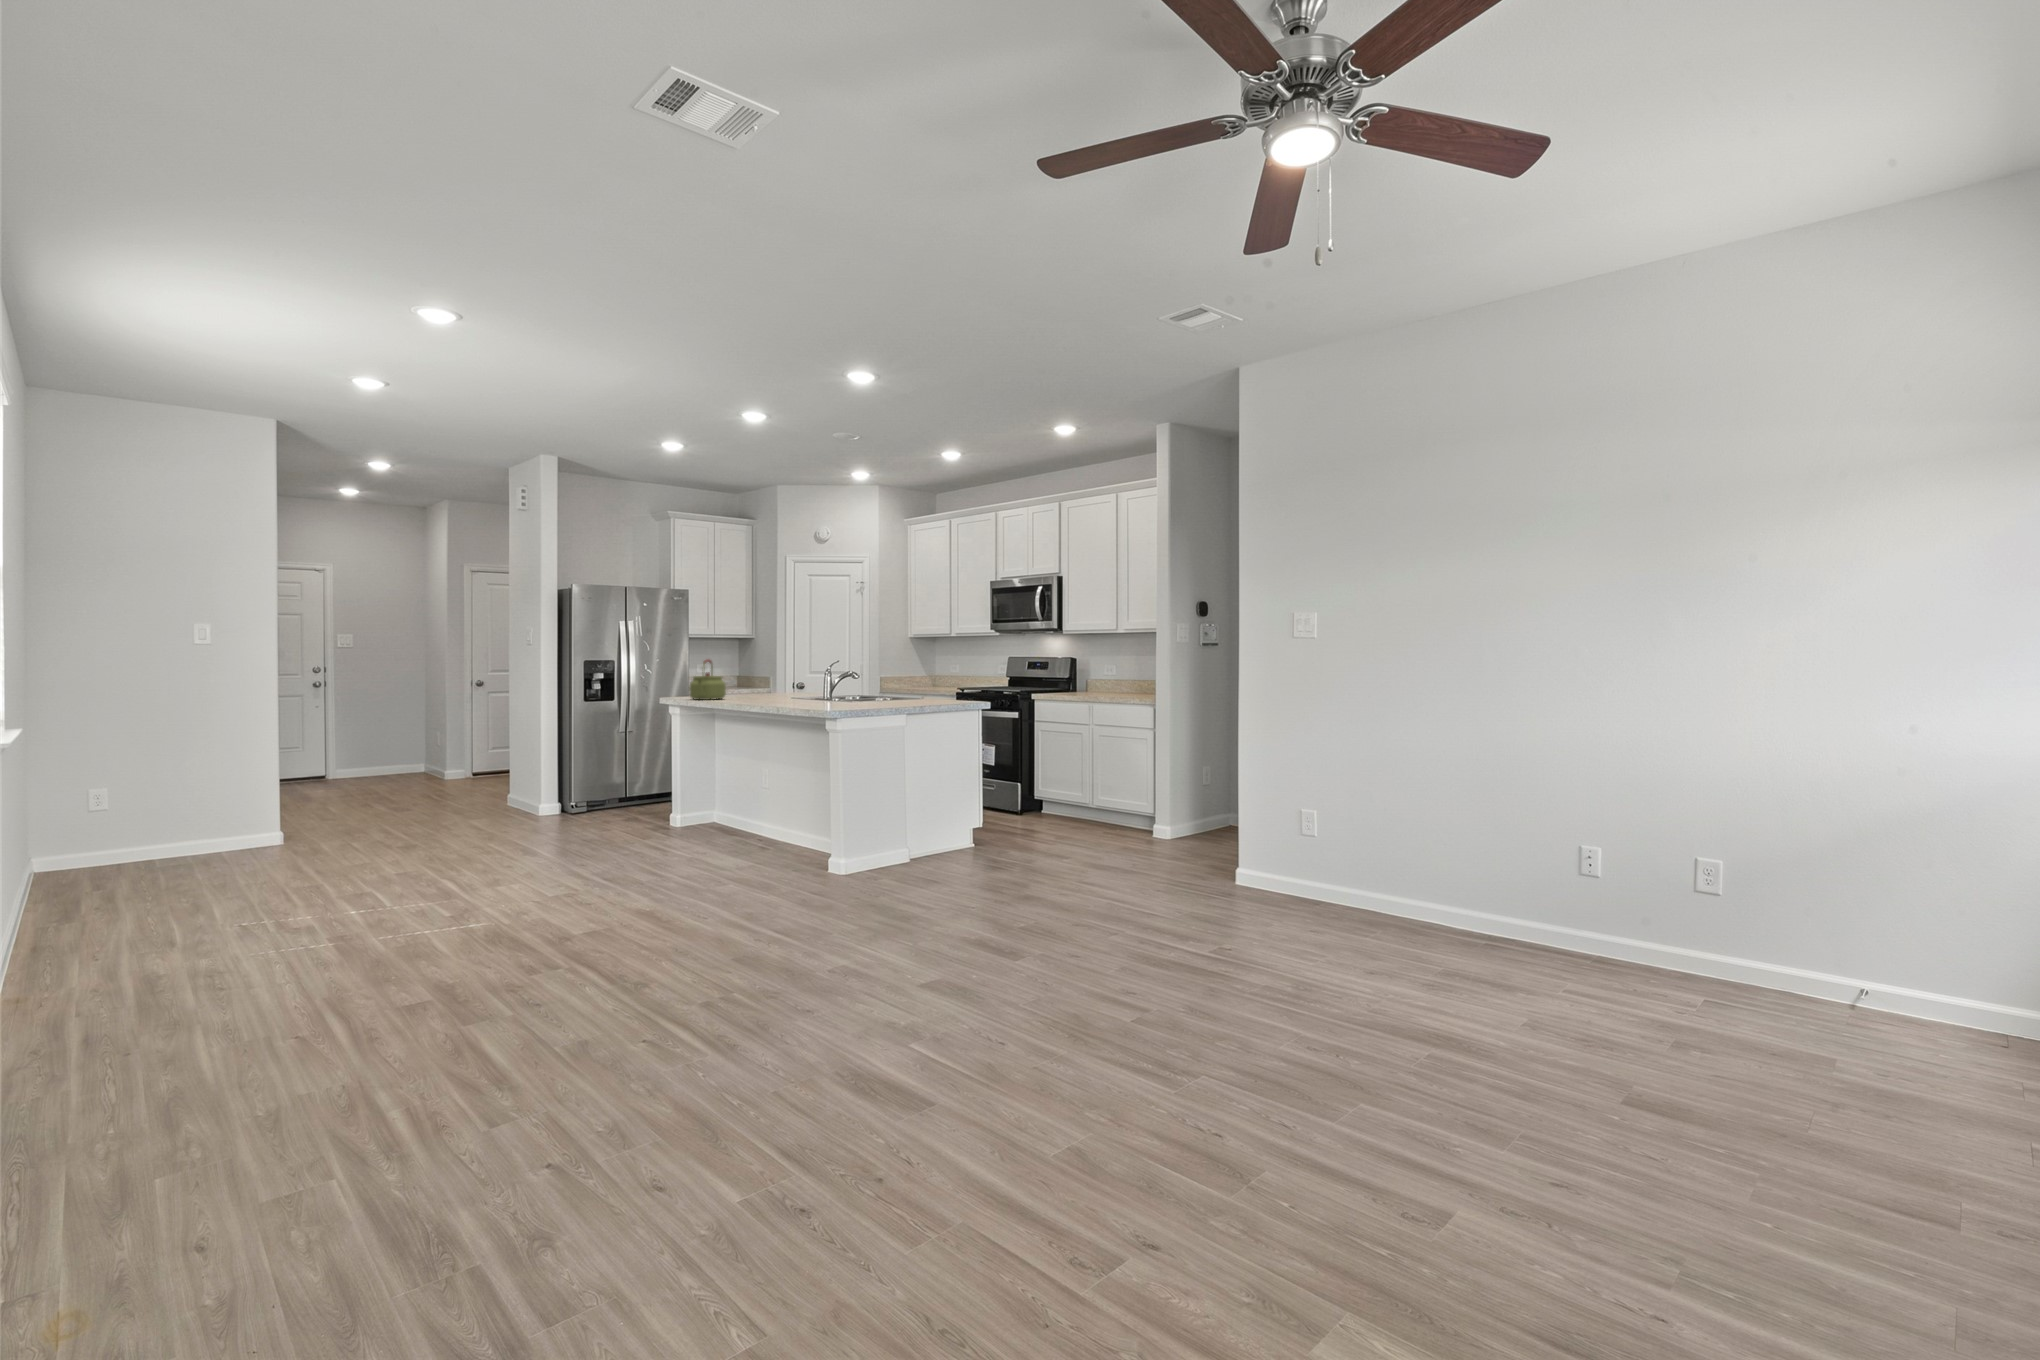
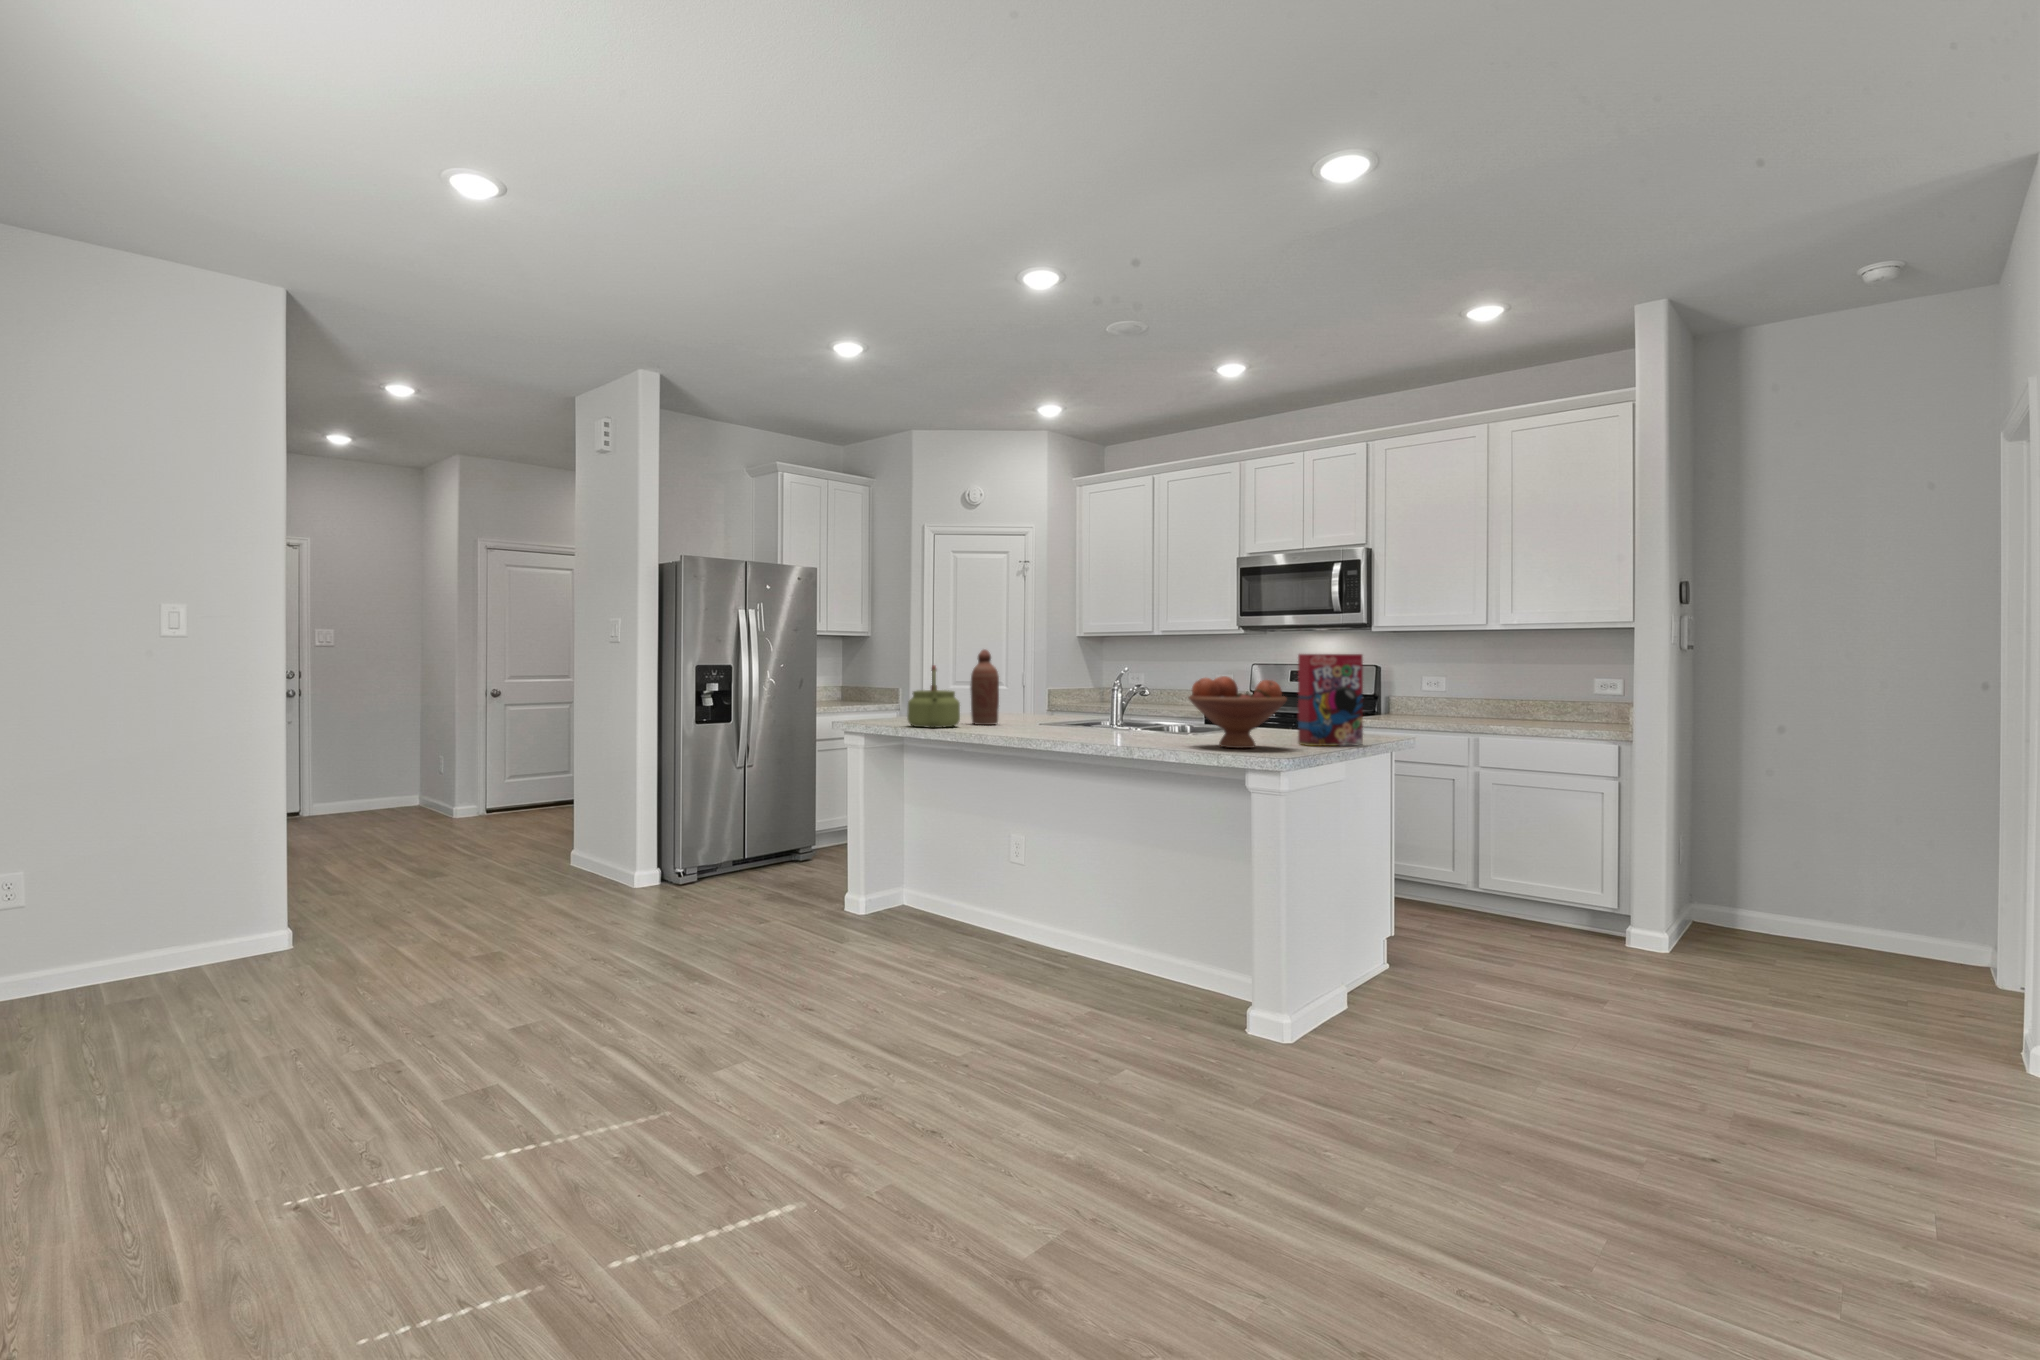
bottle: none [742,649,761,699] -> present [970,649,999,725]
cereal box: none [881,651,917,706] -> present [1298,654,1363,746]
fruit bowl: none [799,665,857,707] -> present [1189,676,1287,748]

